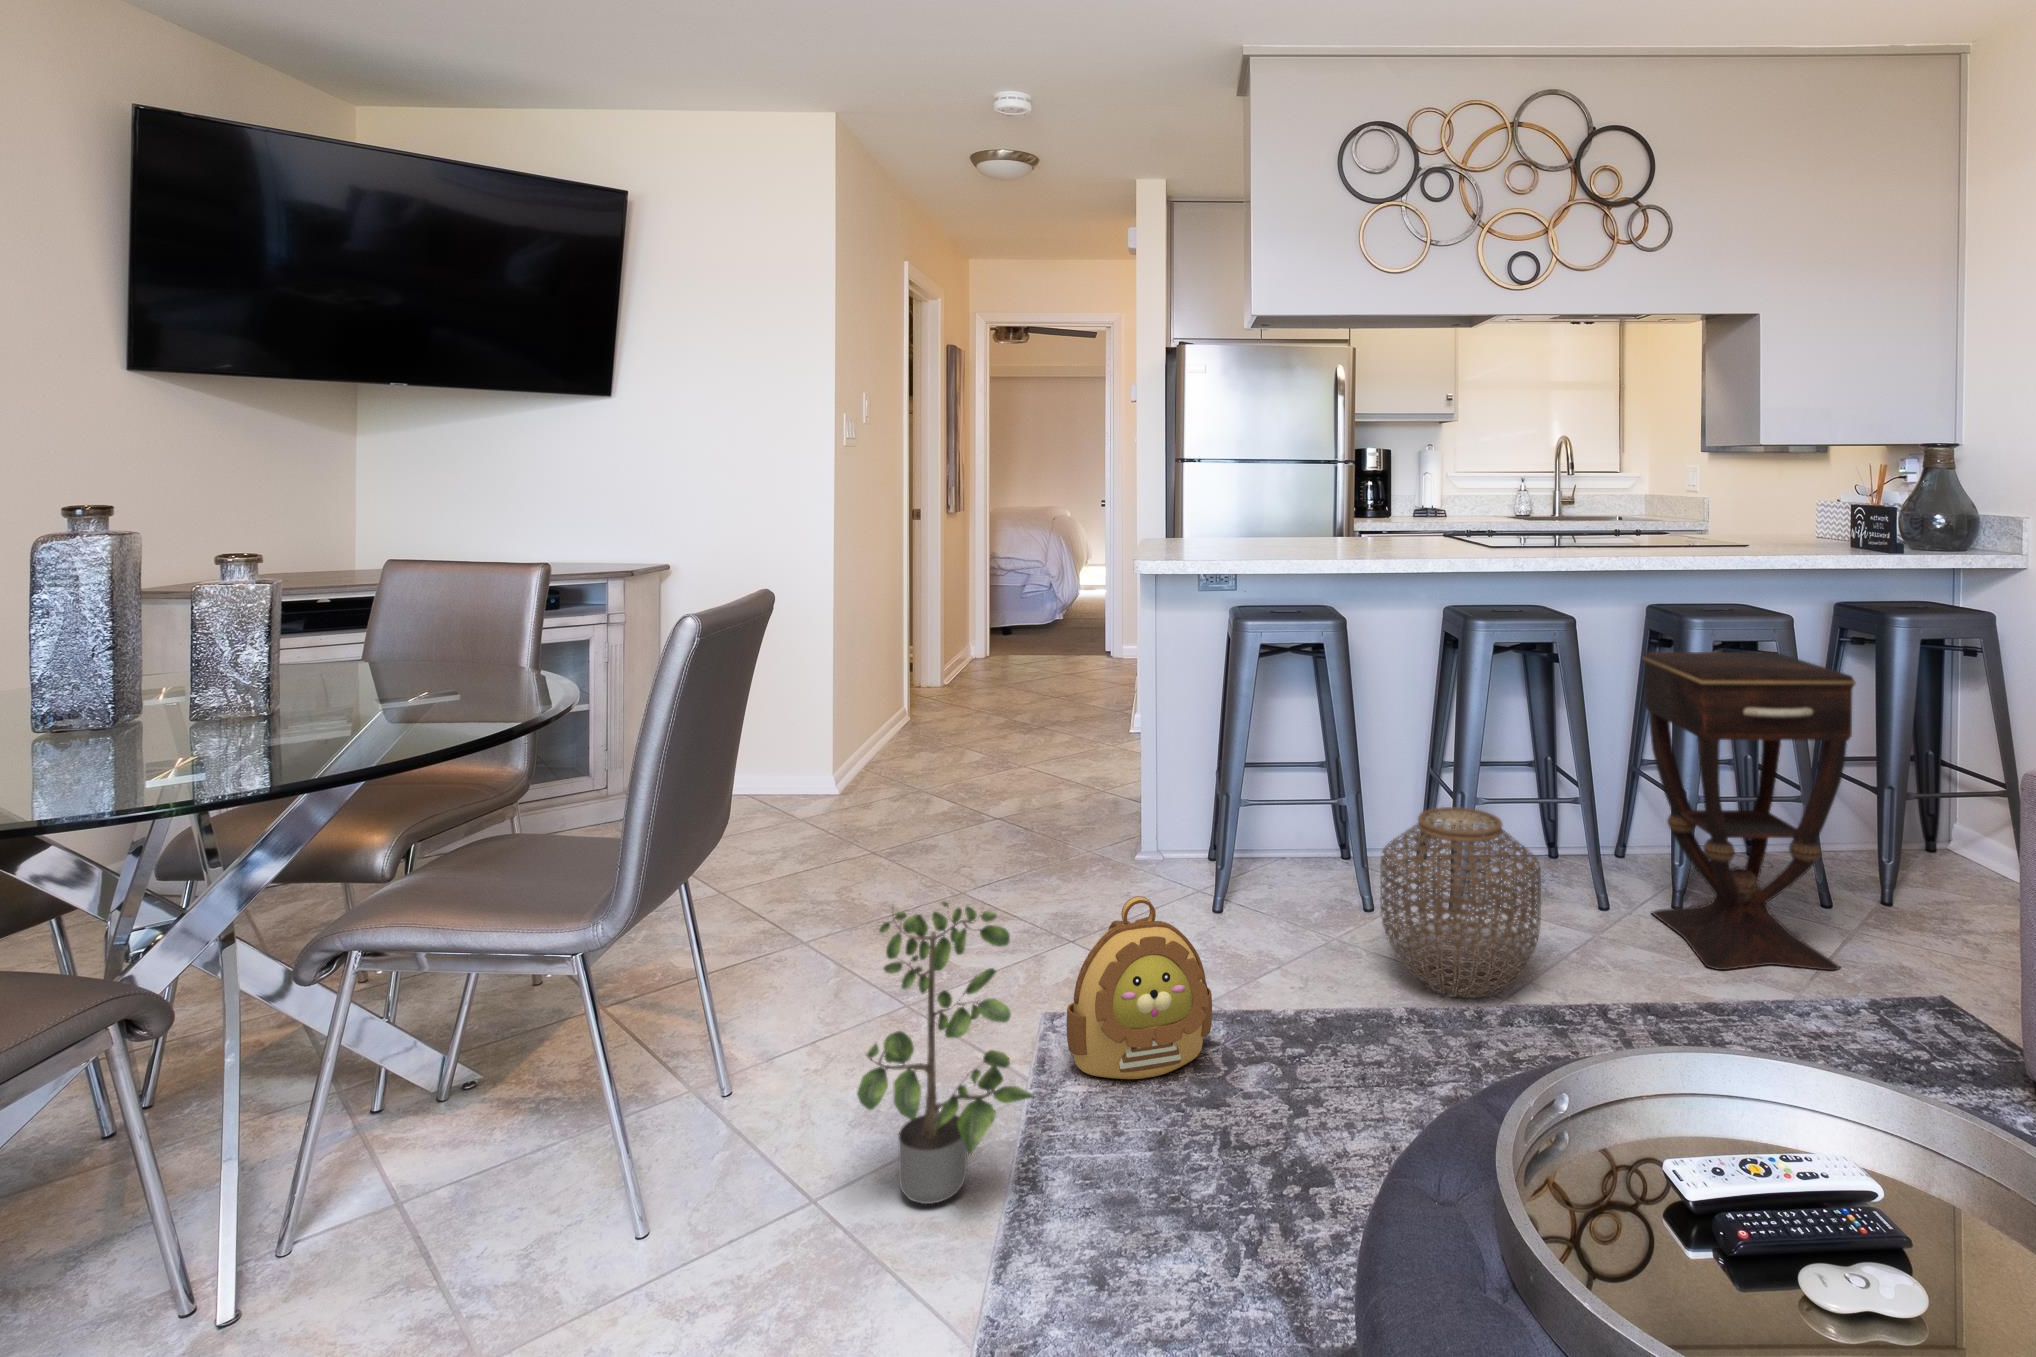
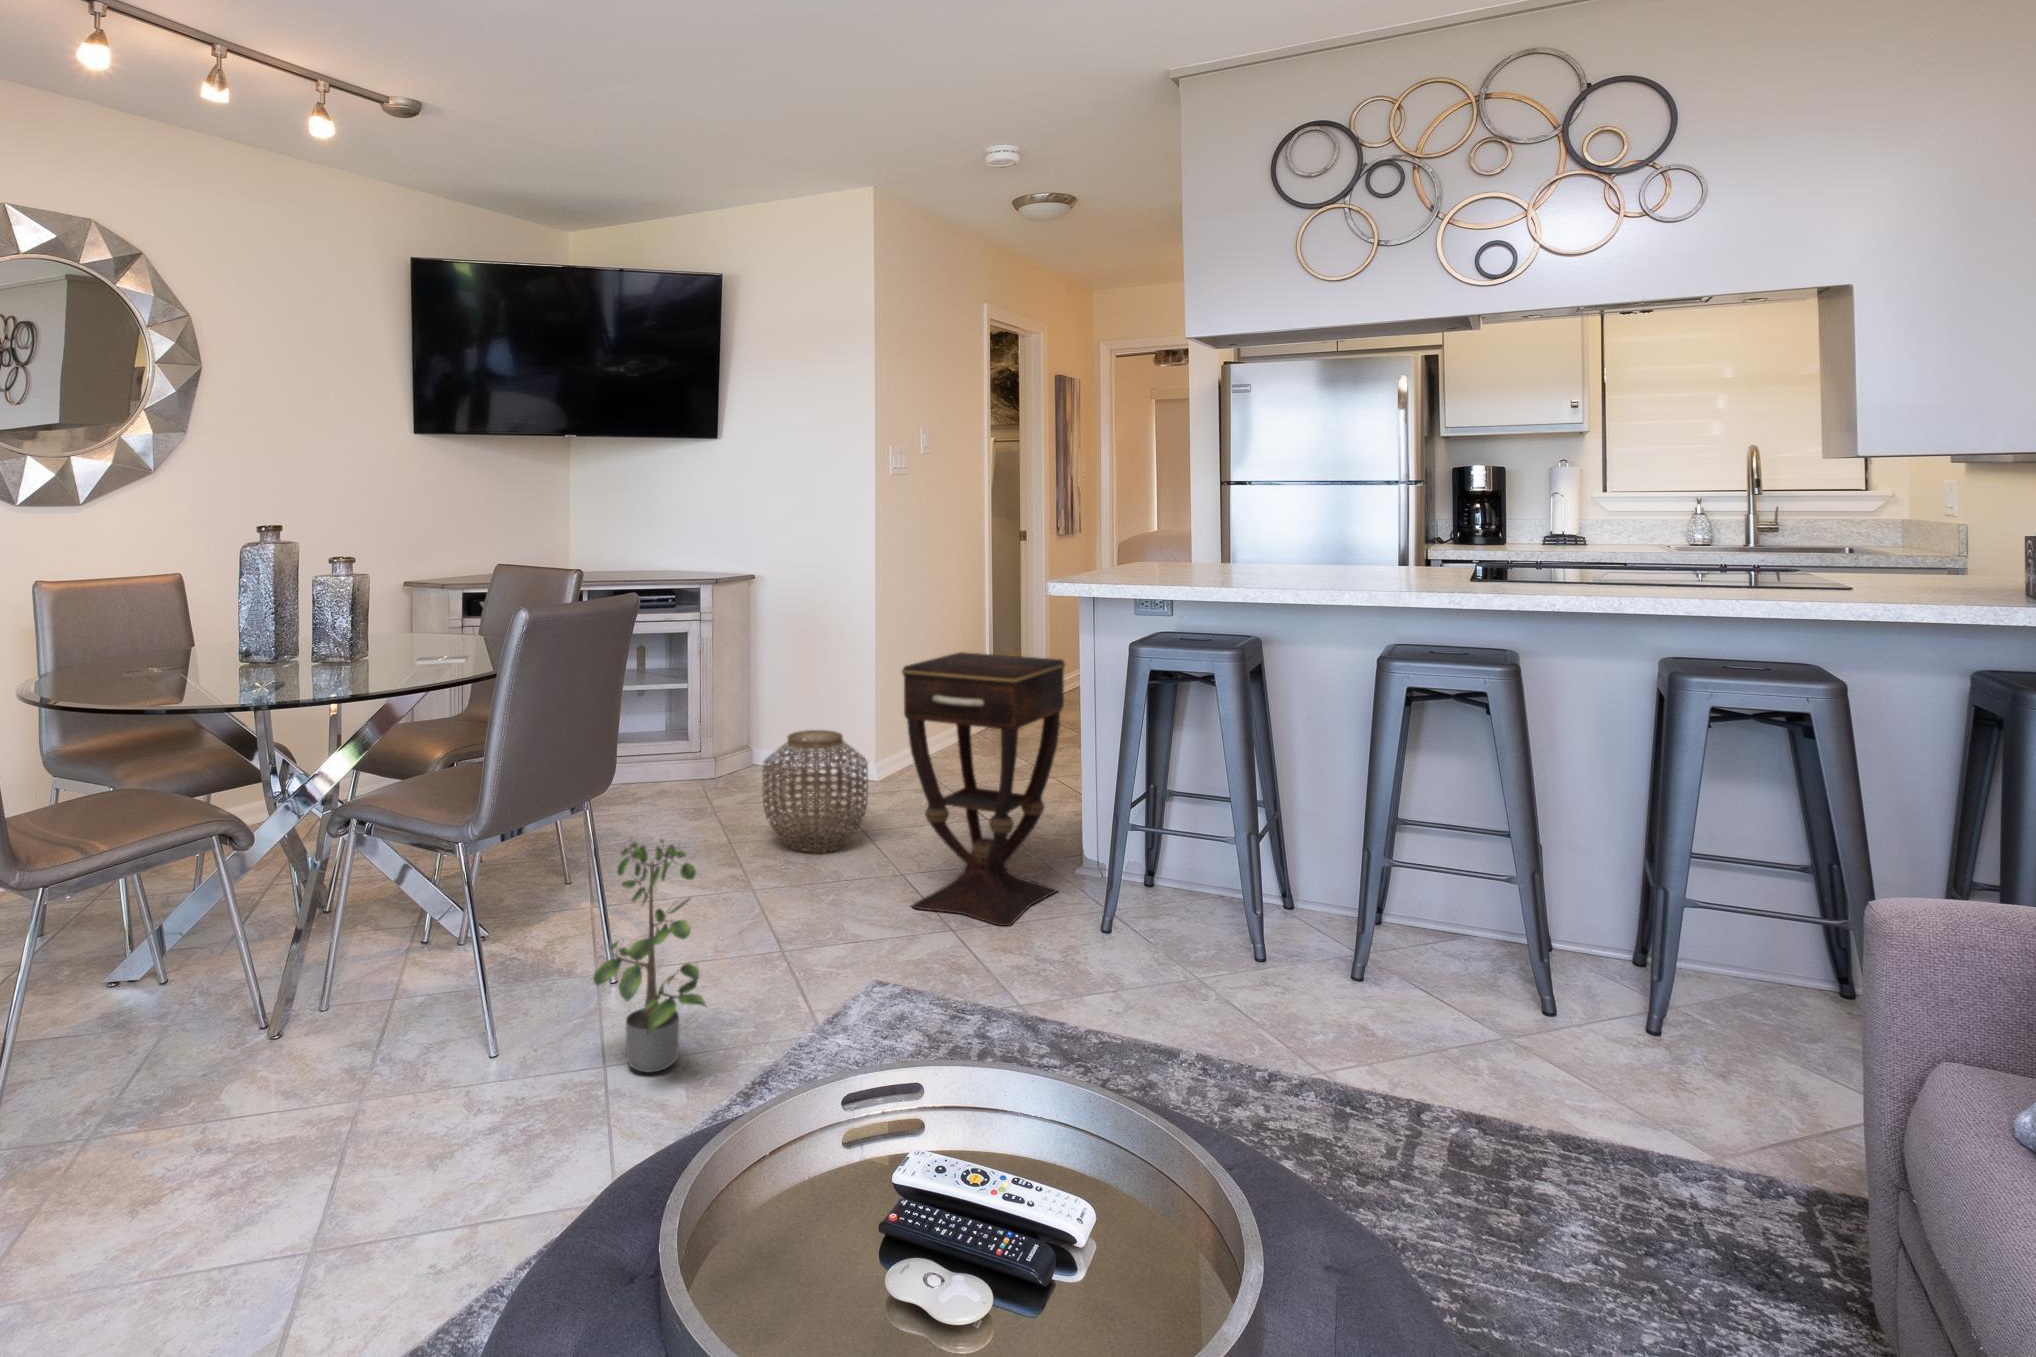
side table: present [1643,652,1855,970] -> present [902,652,1065,926]
woven basket: present [1380,807,1541,998] -> present [763,730,868,853]
backpack: present [1067,896,1212,1079] -> none [821,876,950,1036]

